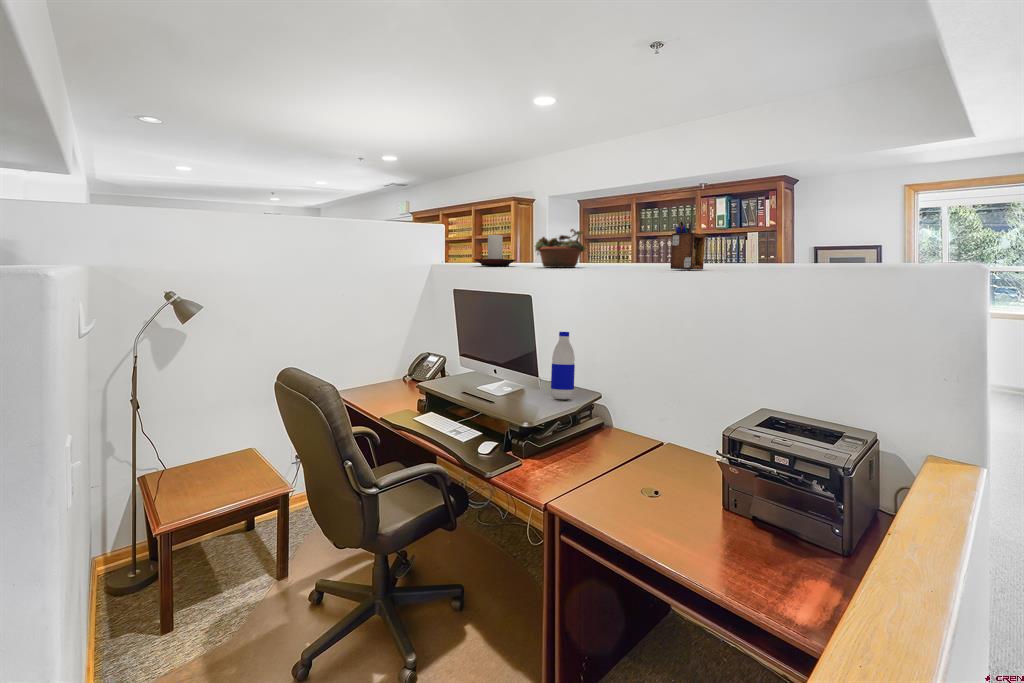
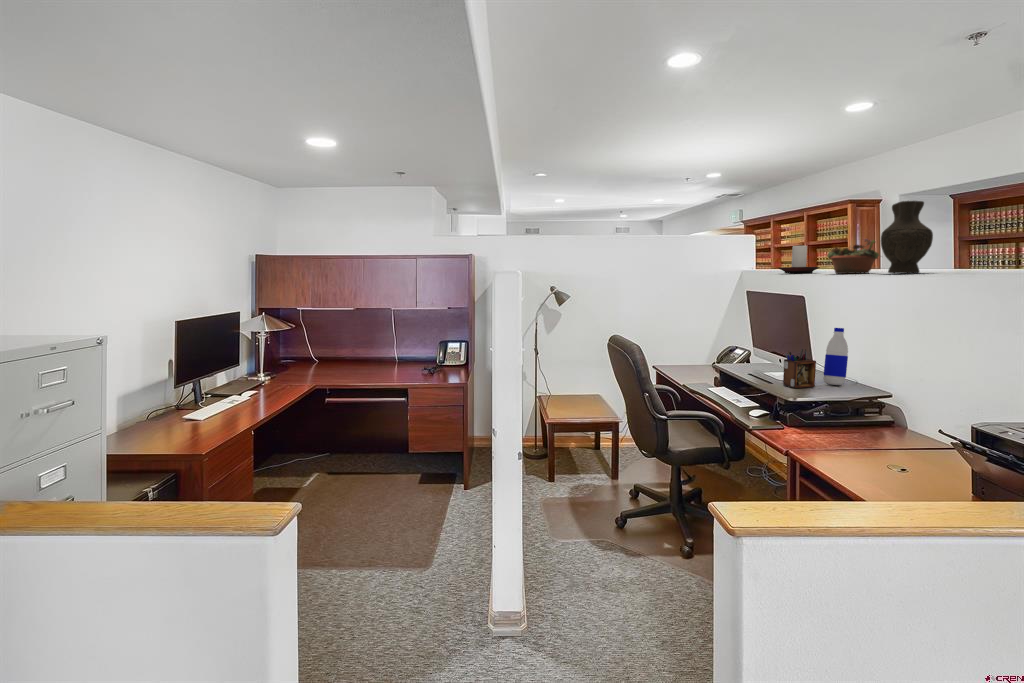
decorative vase: none [598,186,647,268] -> present [881,201,933,273]
desk organizer: present [671,221,705,269] -> present [783,349,816,388]

